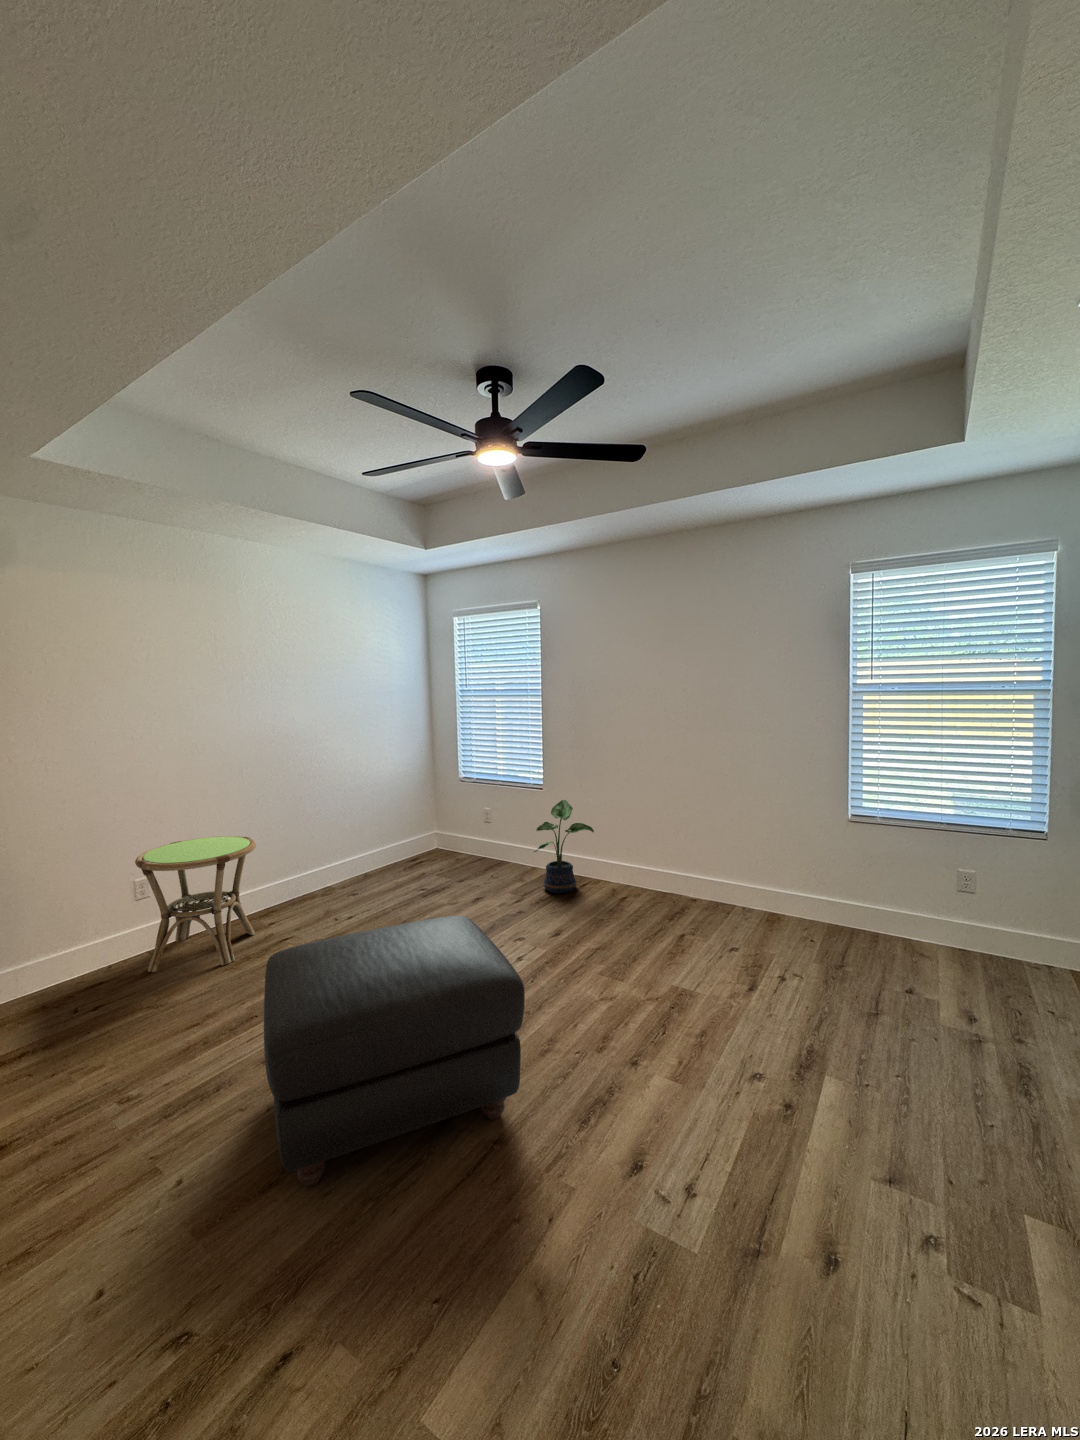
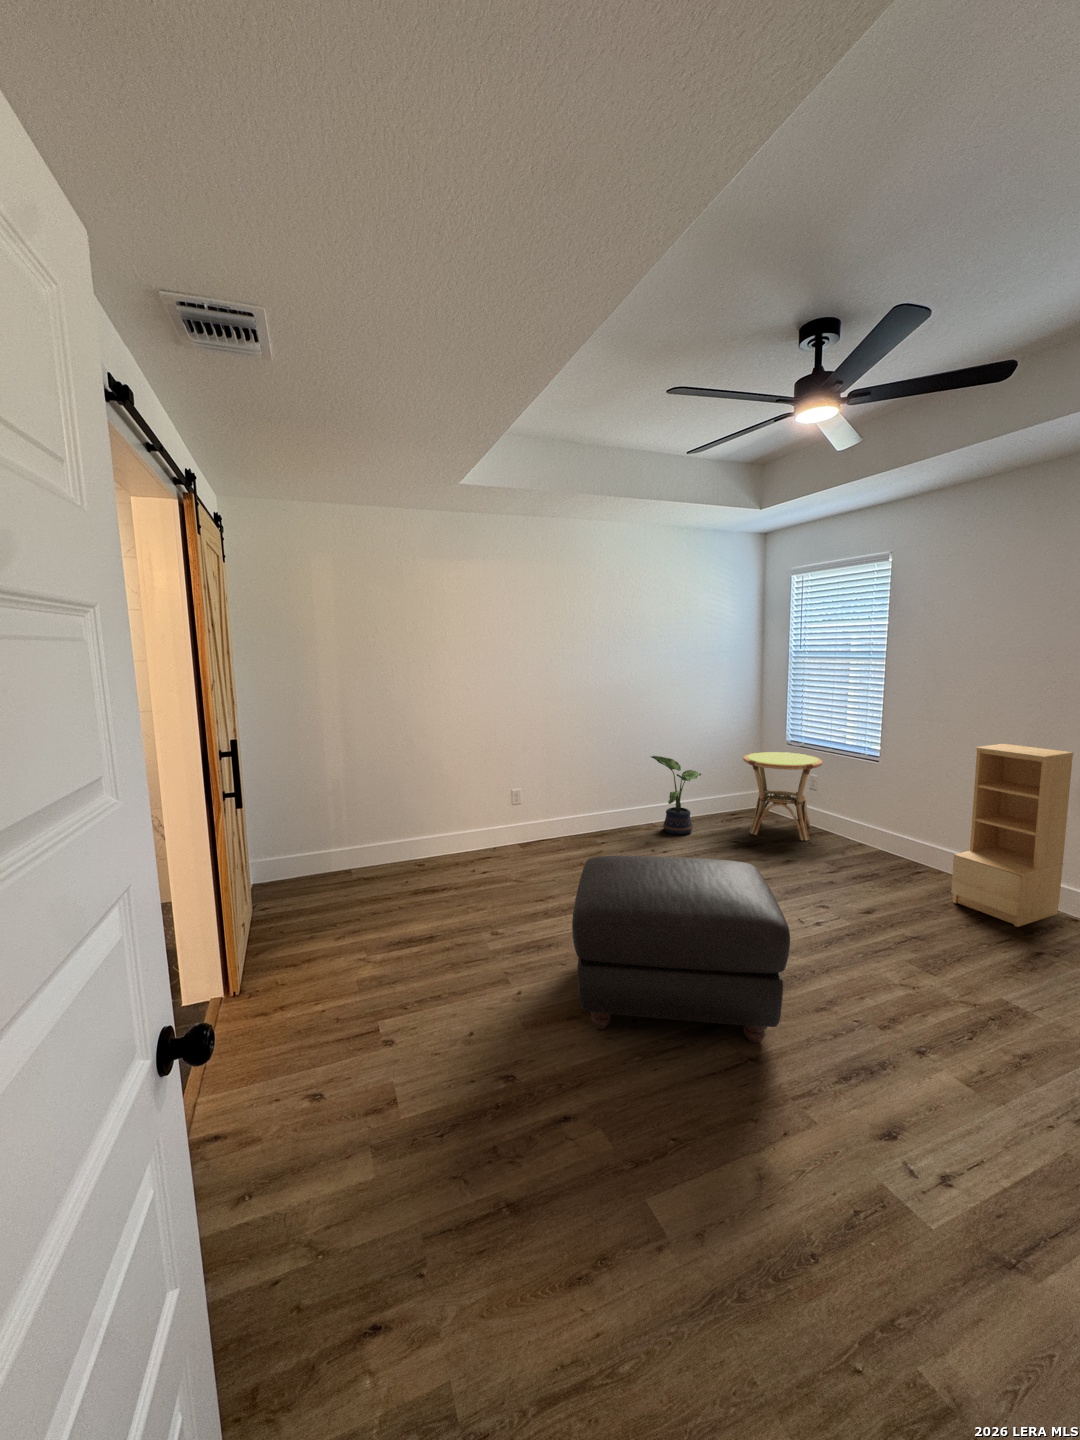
bookshelf: none [613,764,682,917] -> present [951,744,1073,927]
potted plant: present [534,800,594,893] -> present [651,756,701,835]
side table: present [135,836,256,972] -> present [743,752,822,841]

